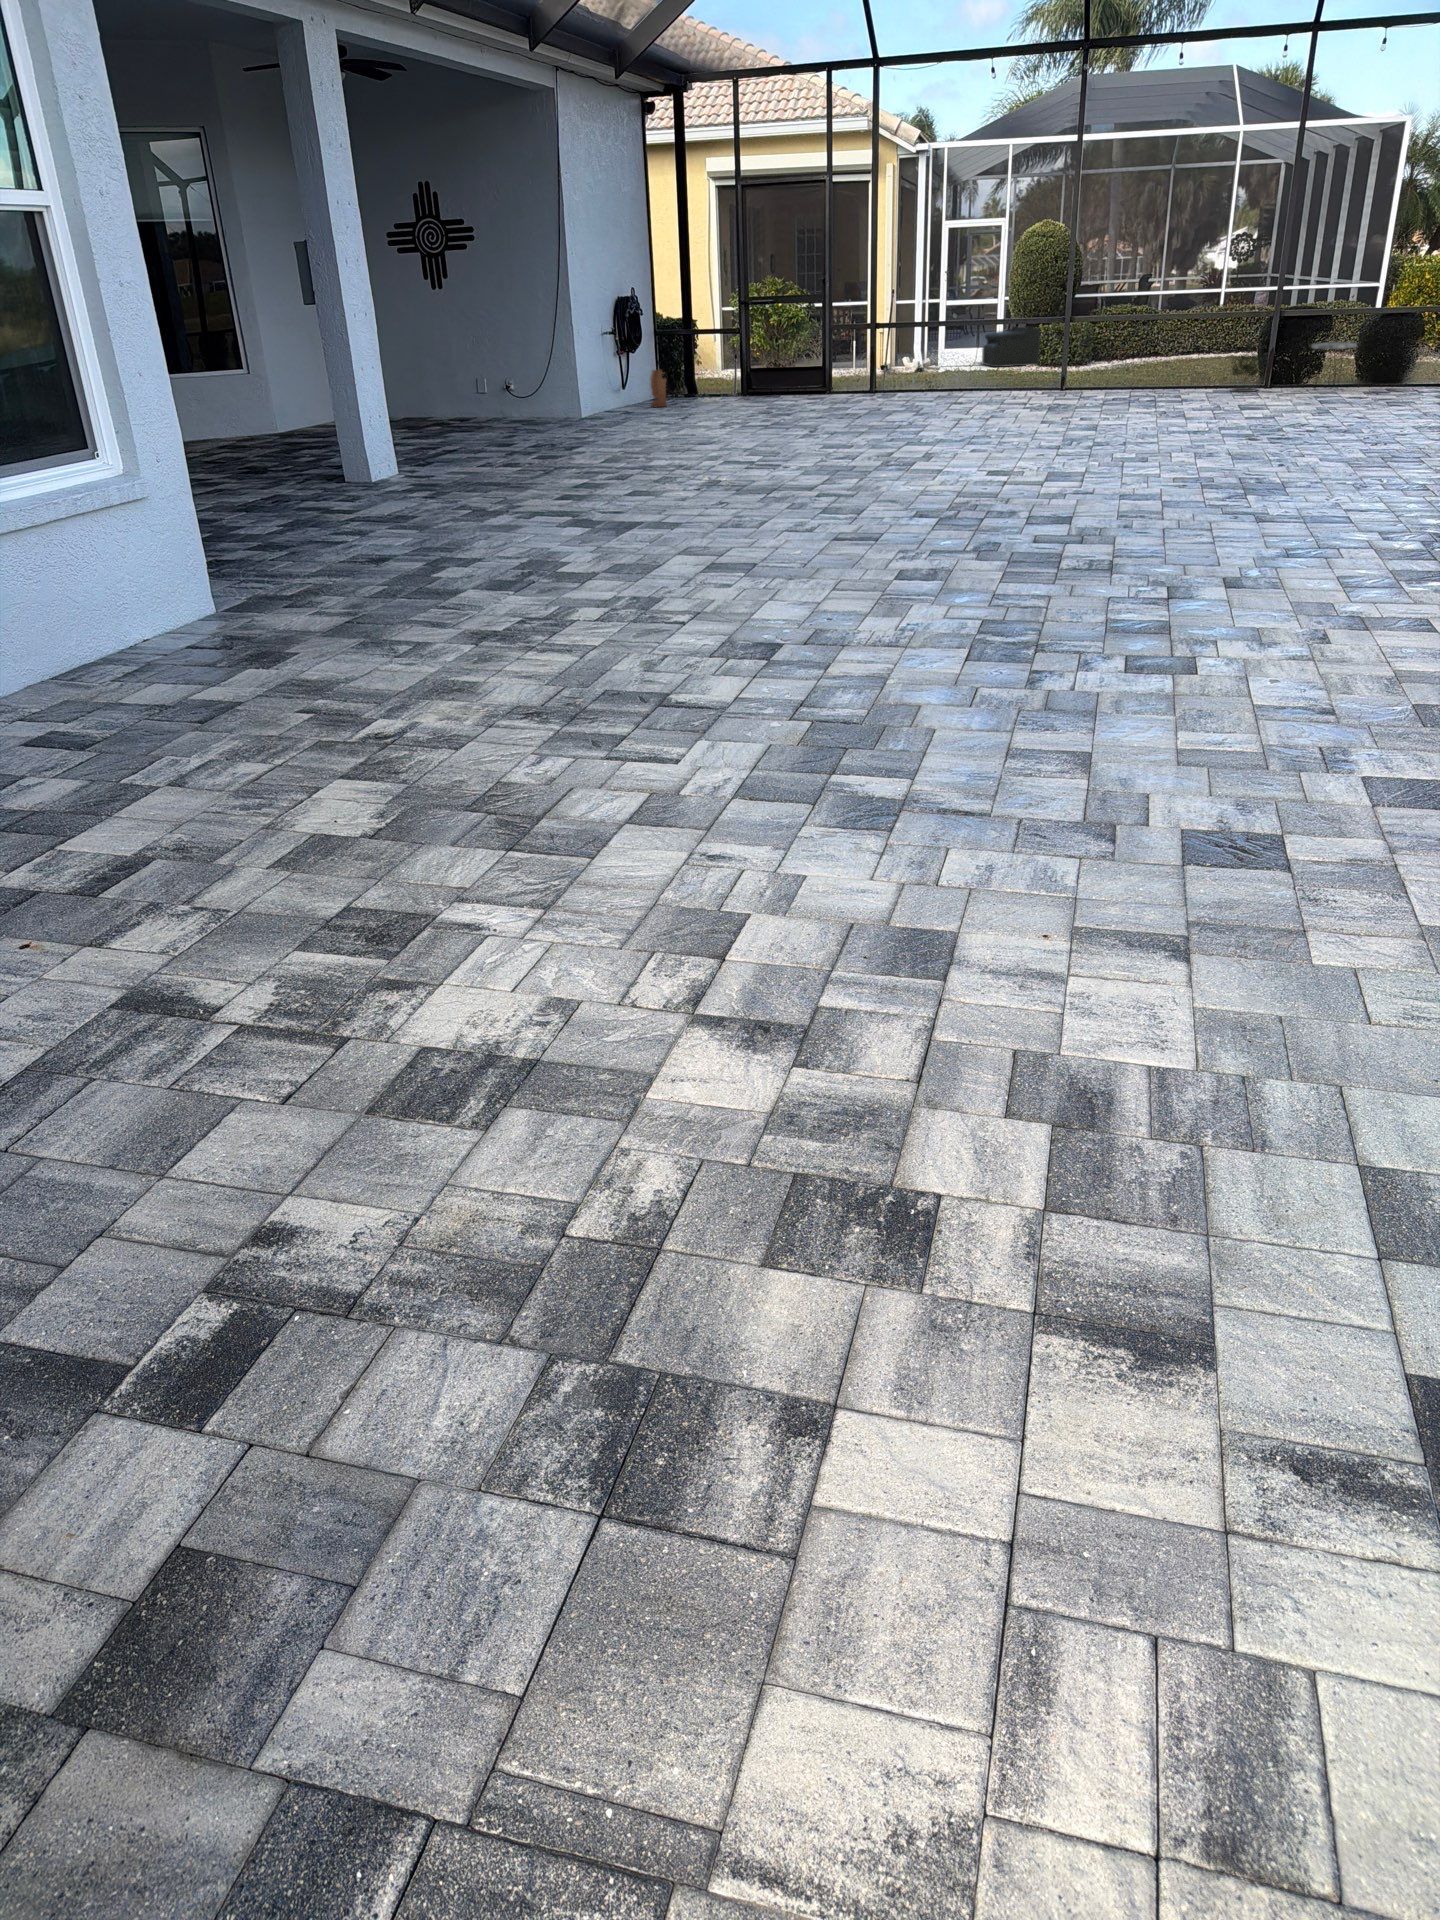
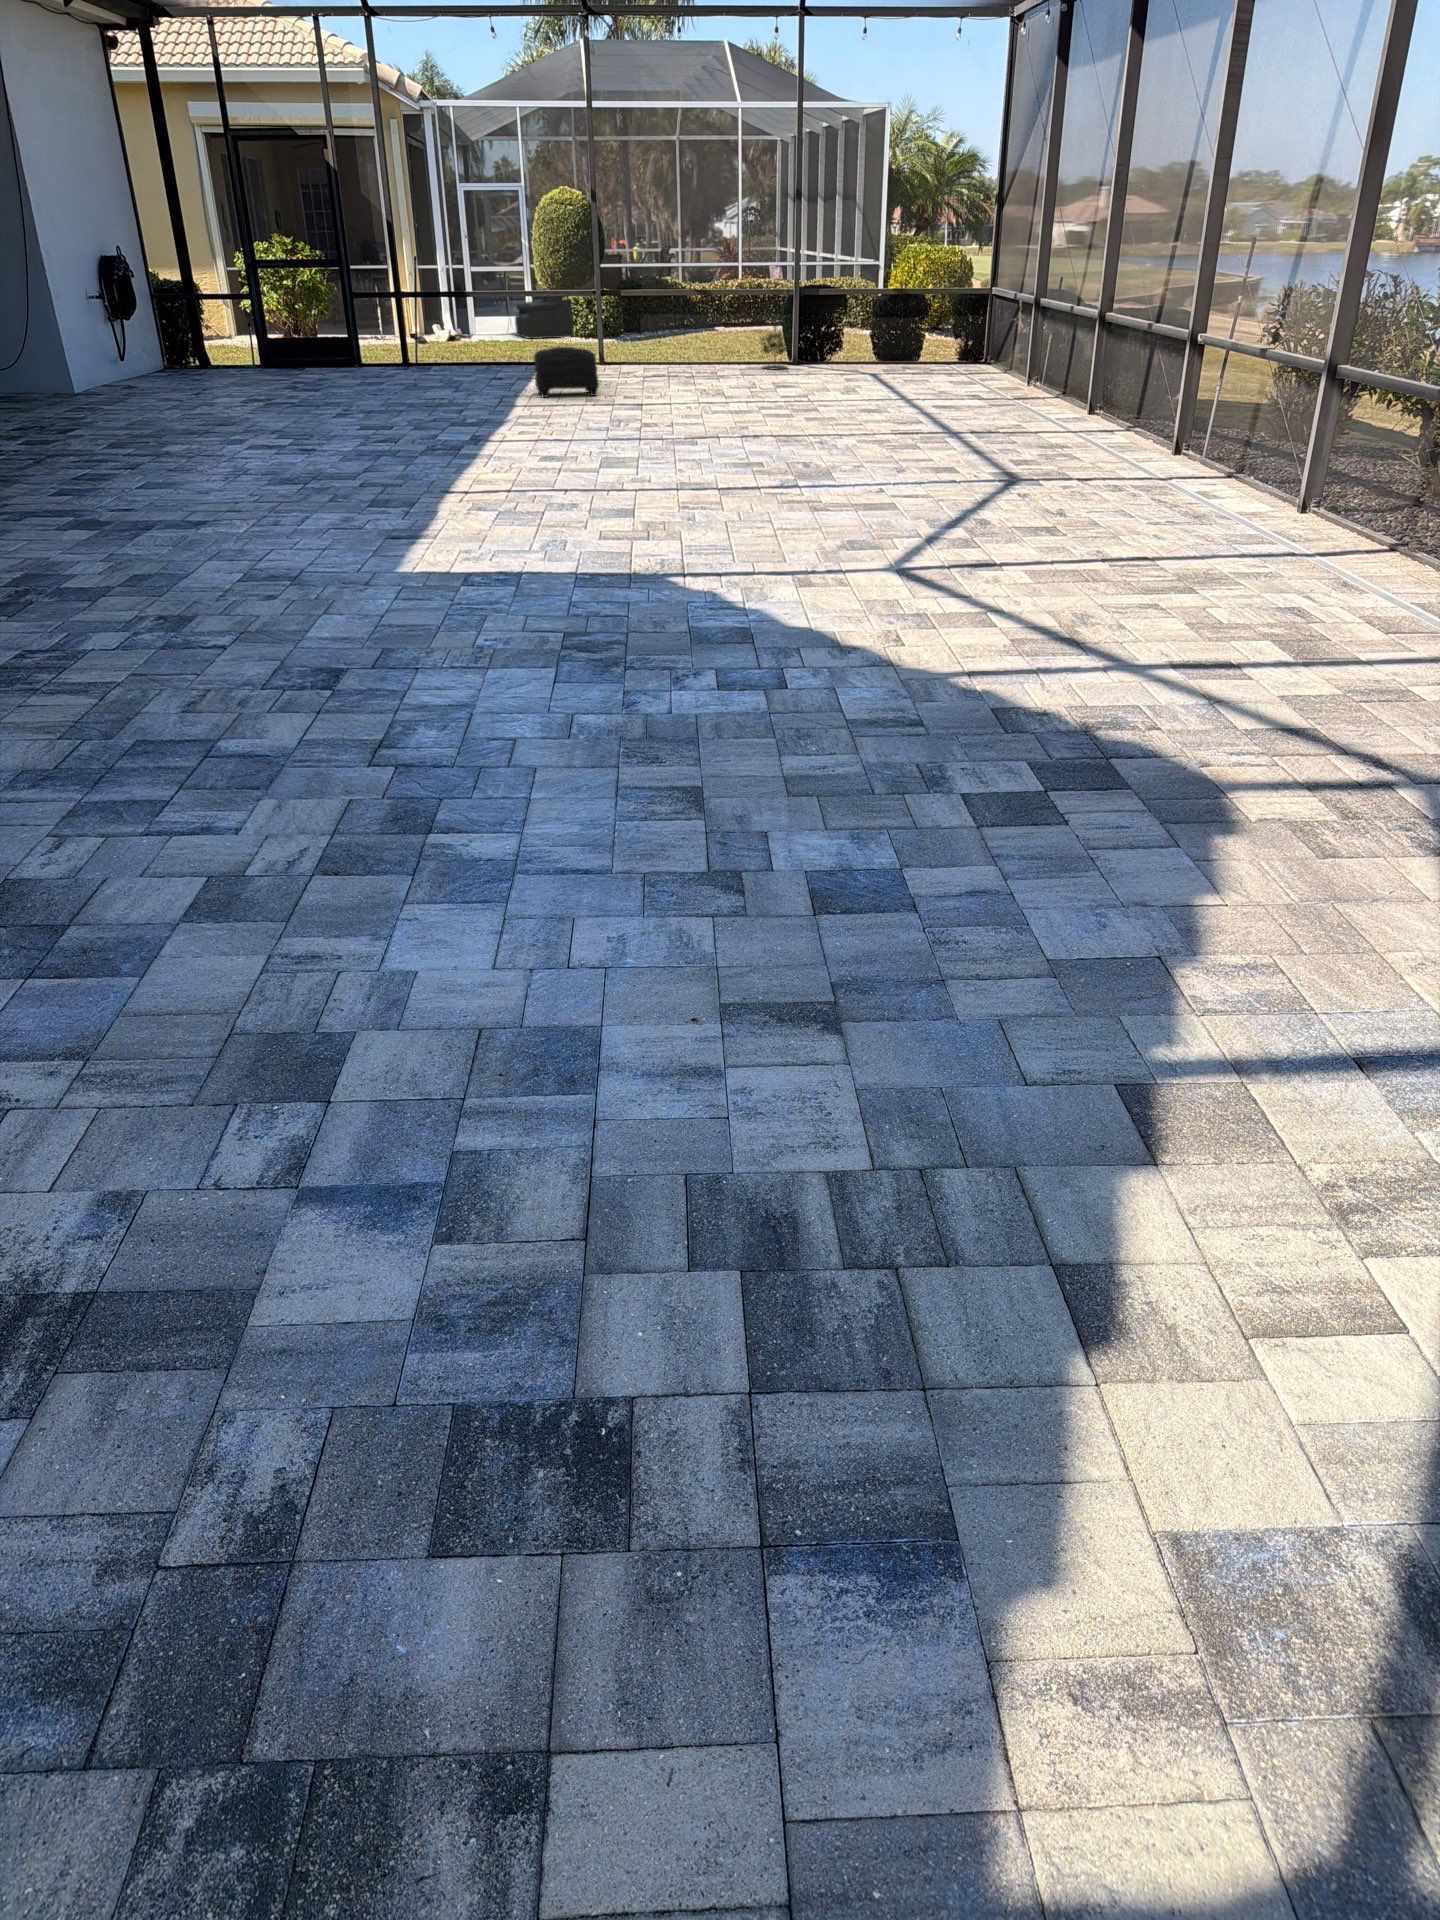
side table: present [1311,342,1357,388] -> none [831,322,871,369]
watering can: present [650,370,667,407] -> none [151,336,175,381]
ottoman: none [993,370,1056,420] -> present [534,347,599,397]

